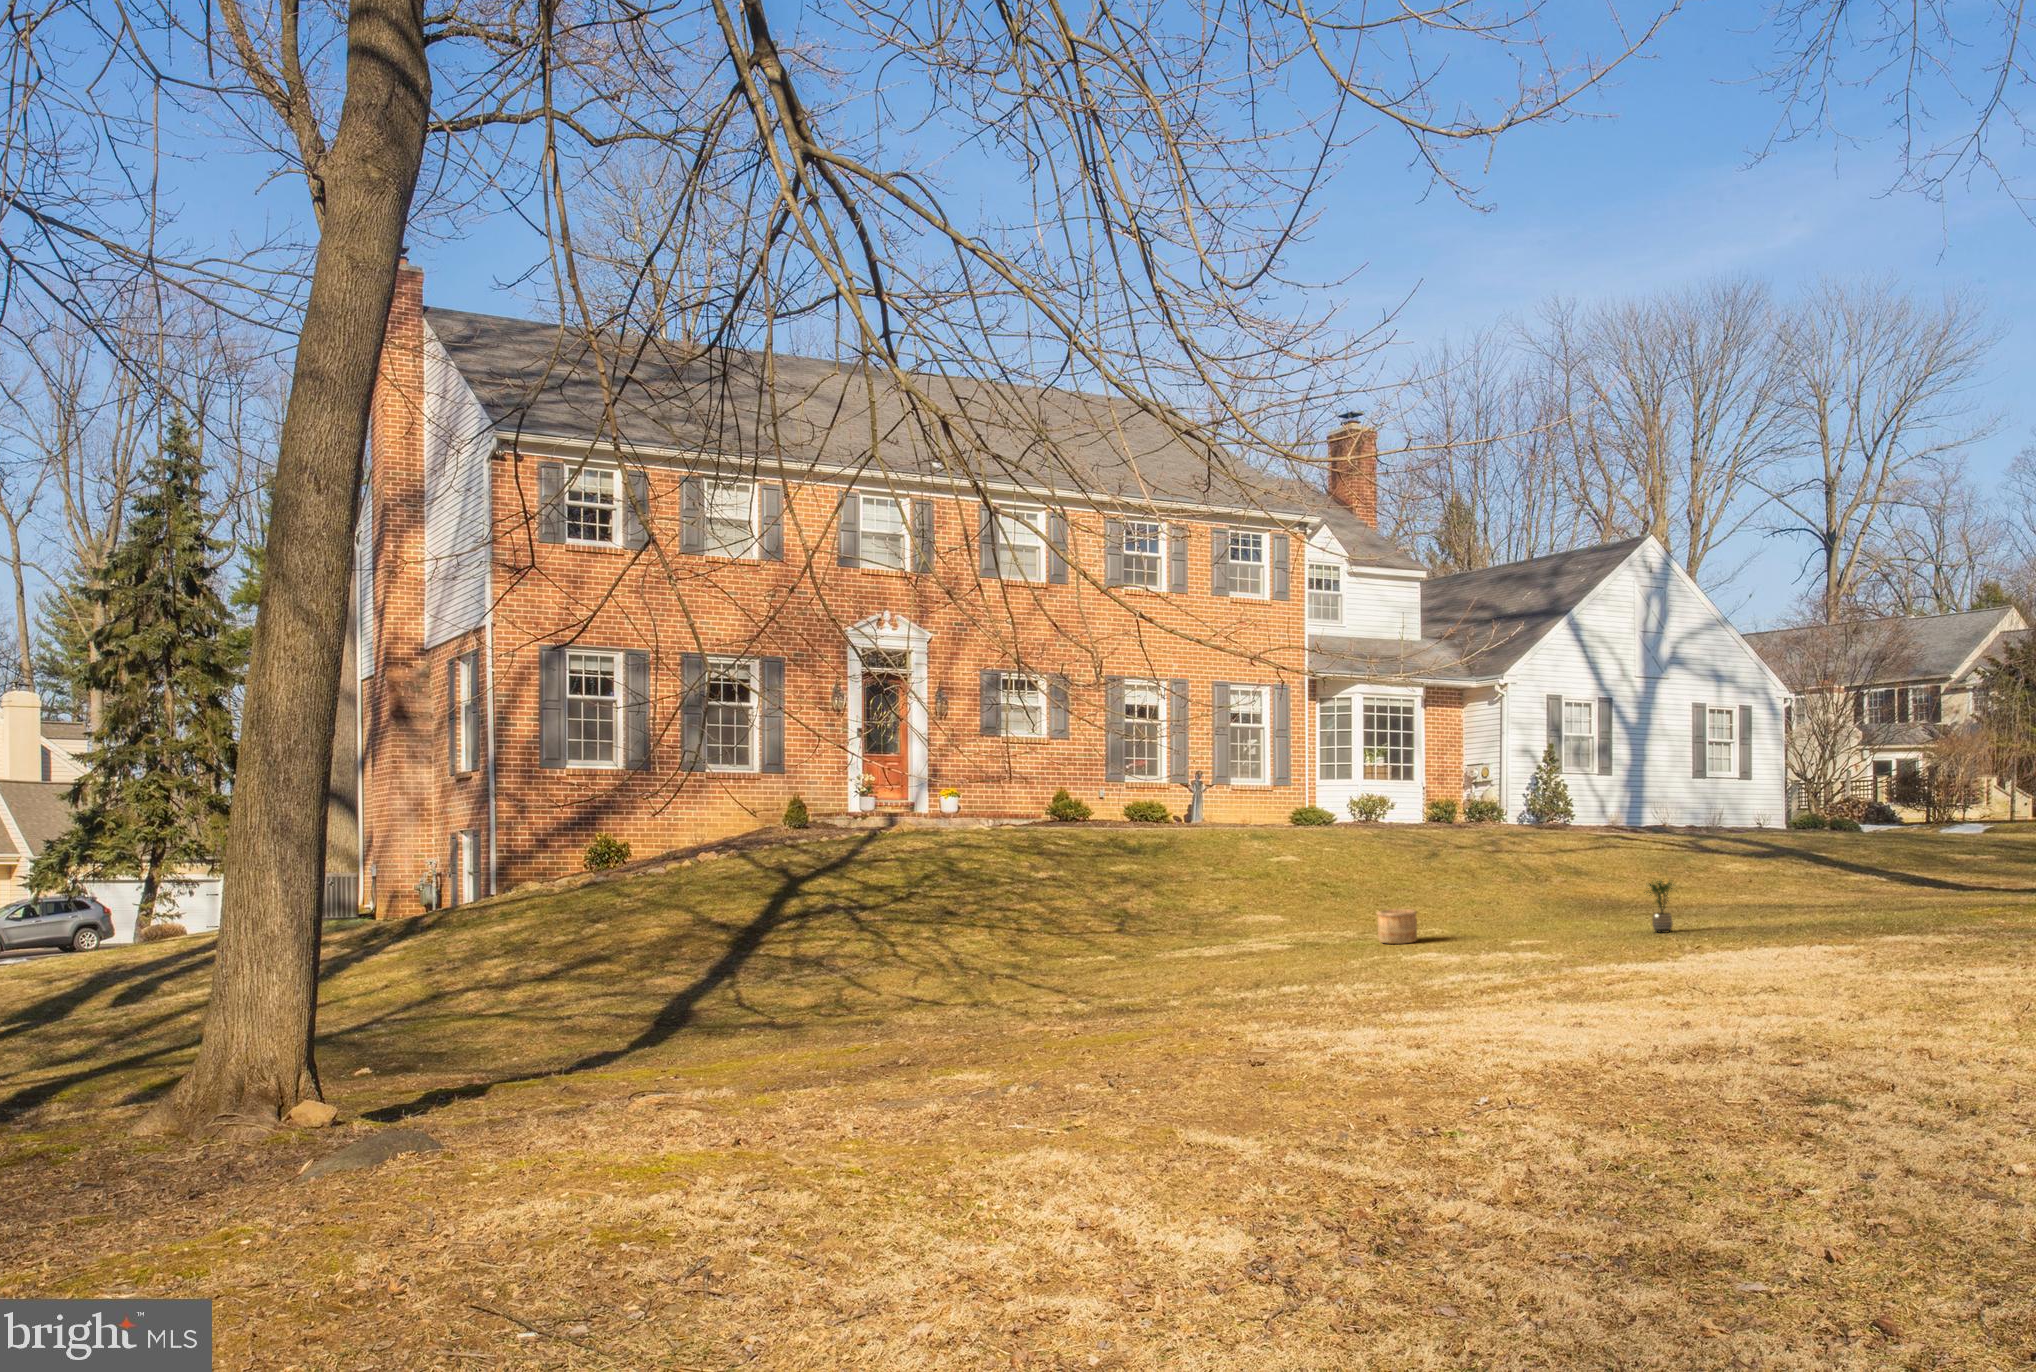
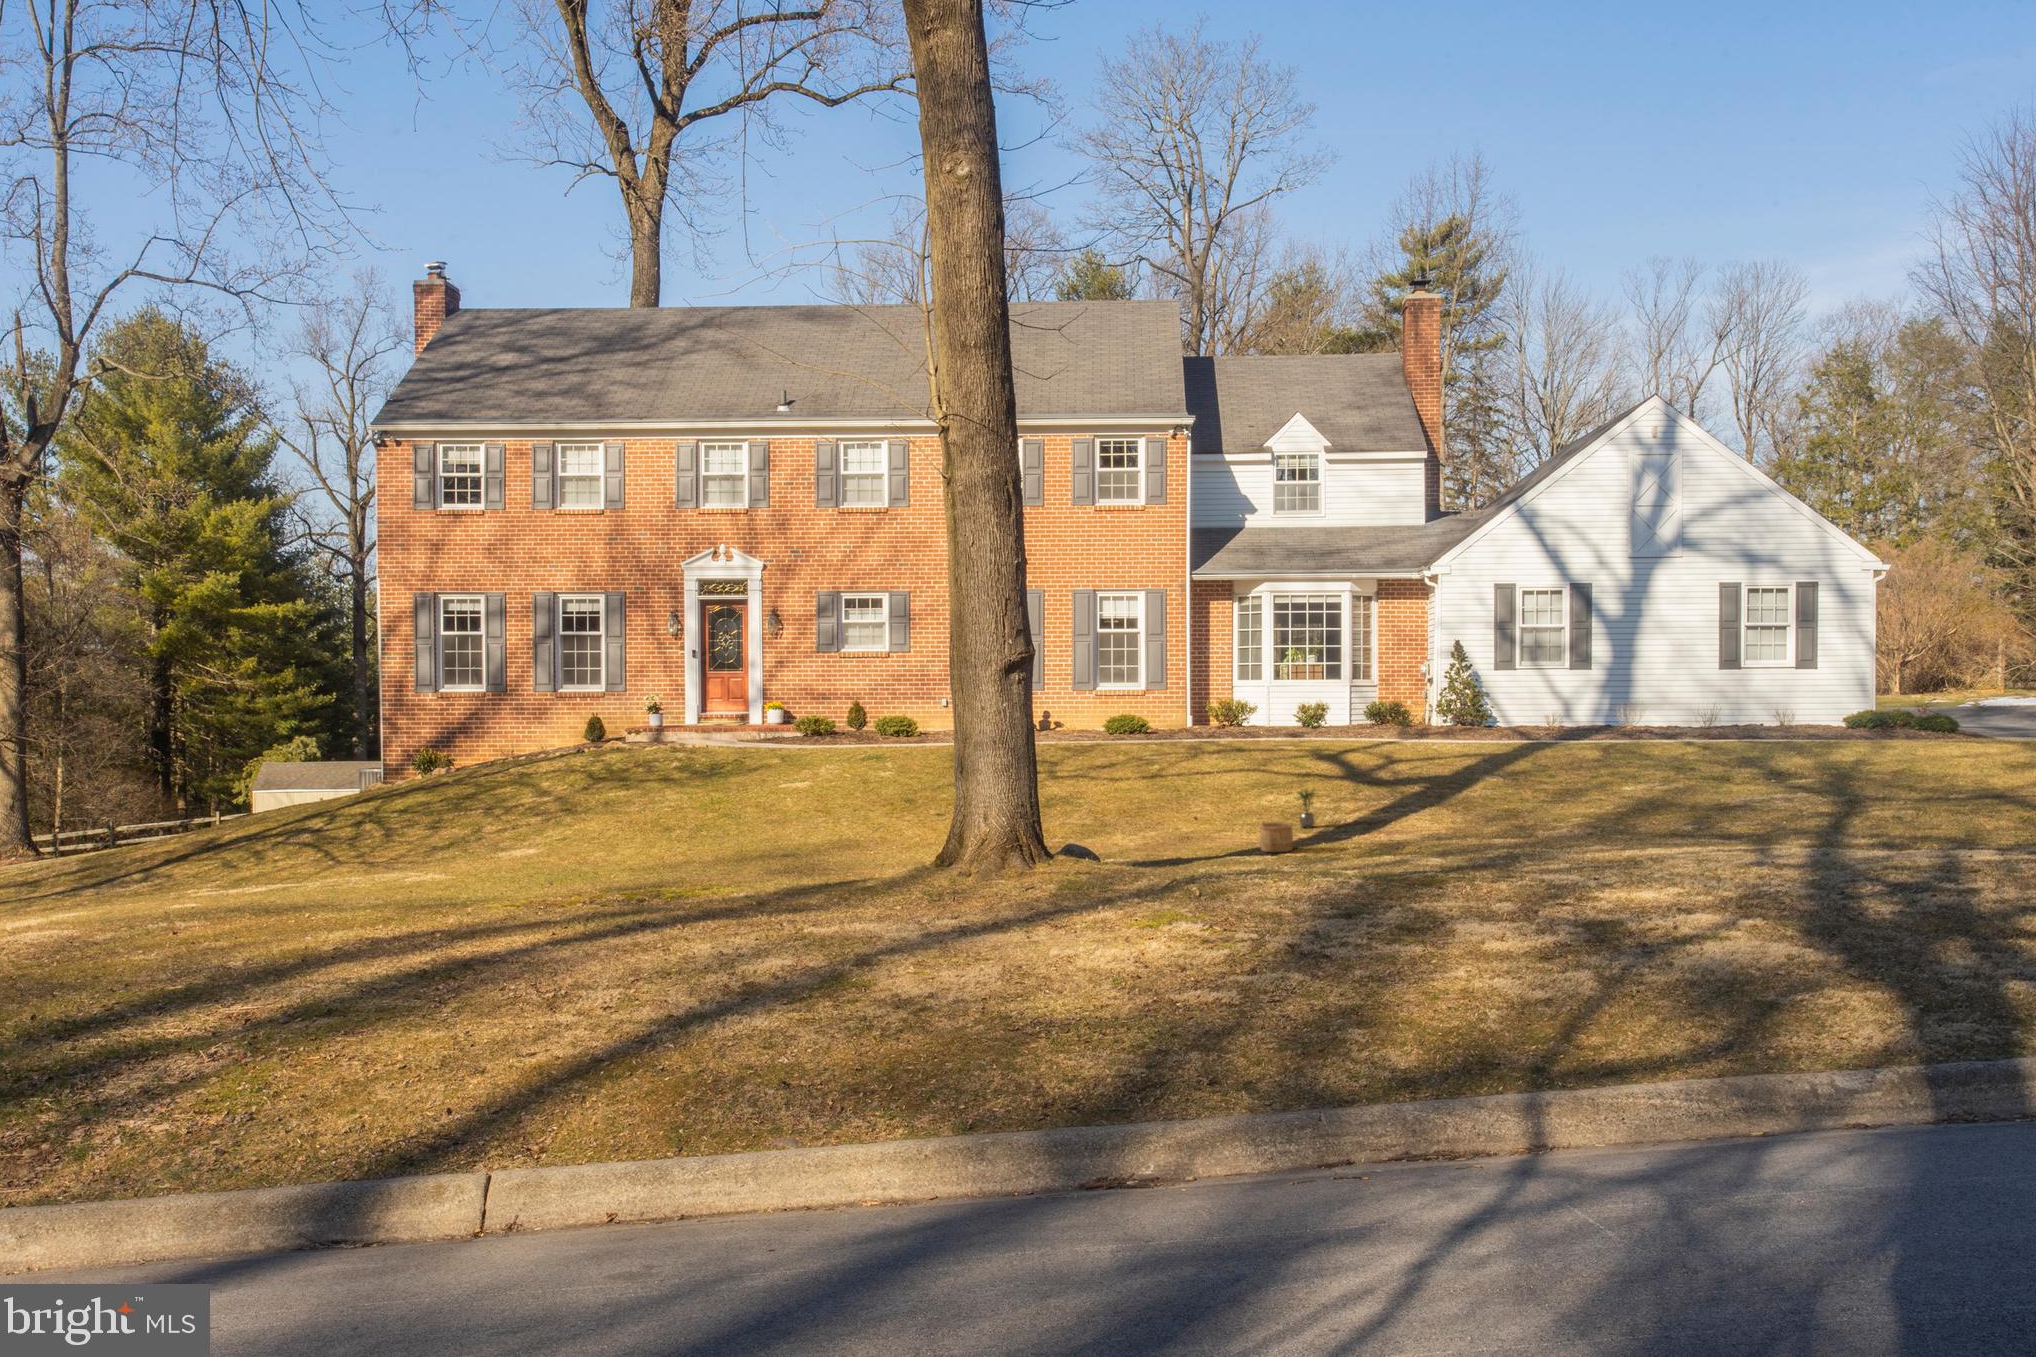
wooden bucket: present [1377,909,1417,944] -> present [1260,822,1293,852]

